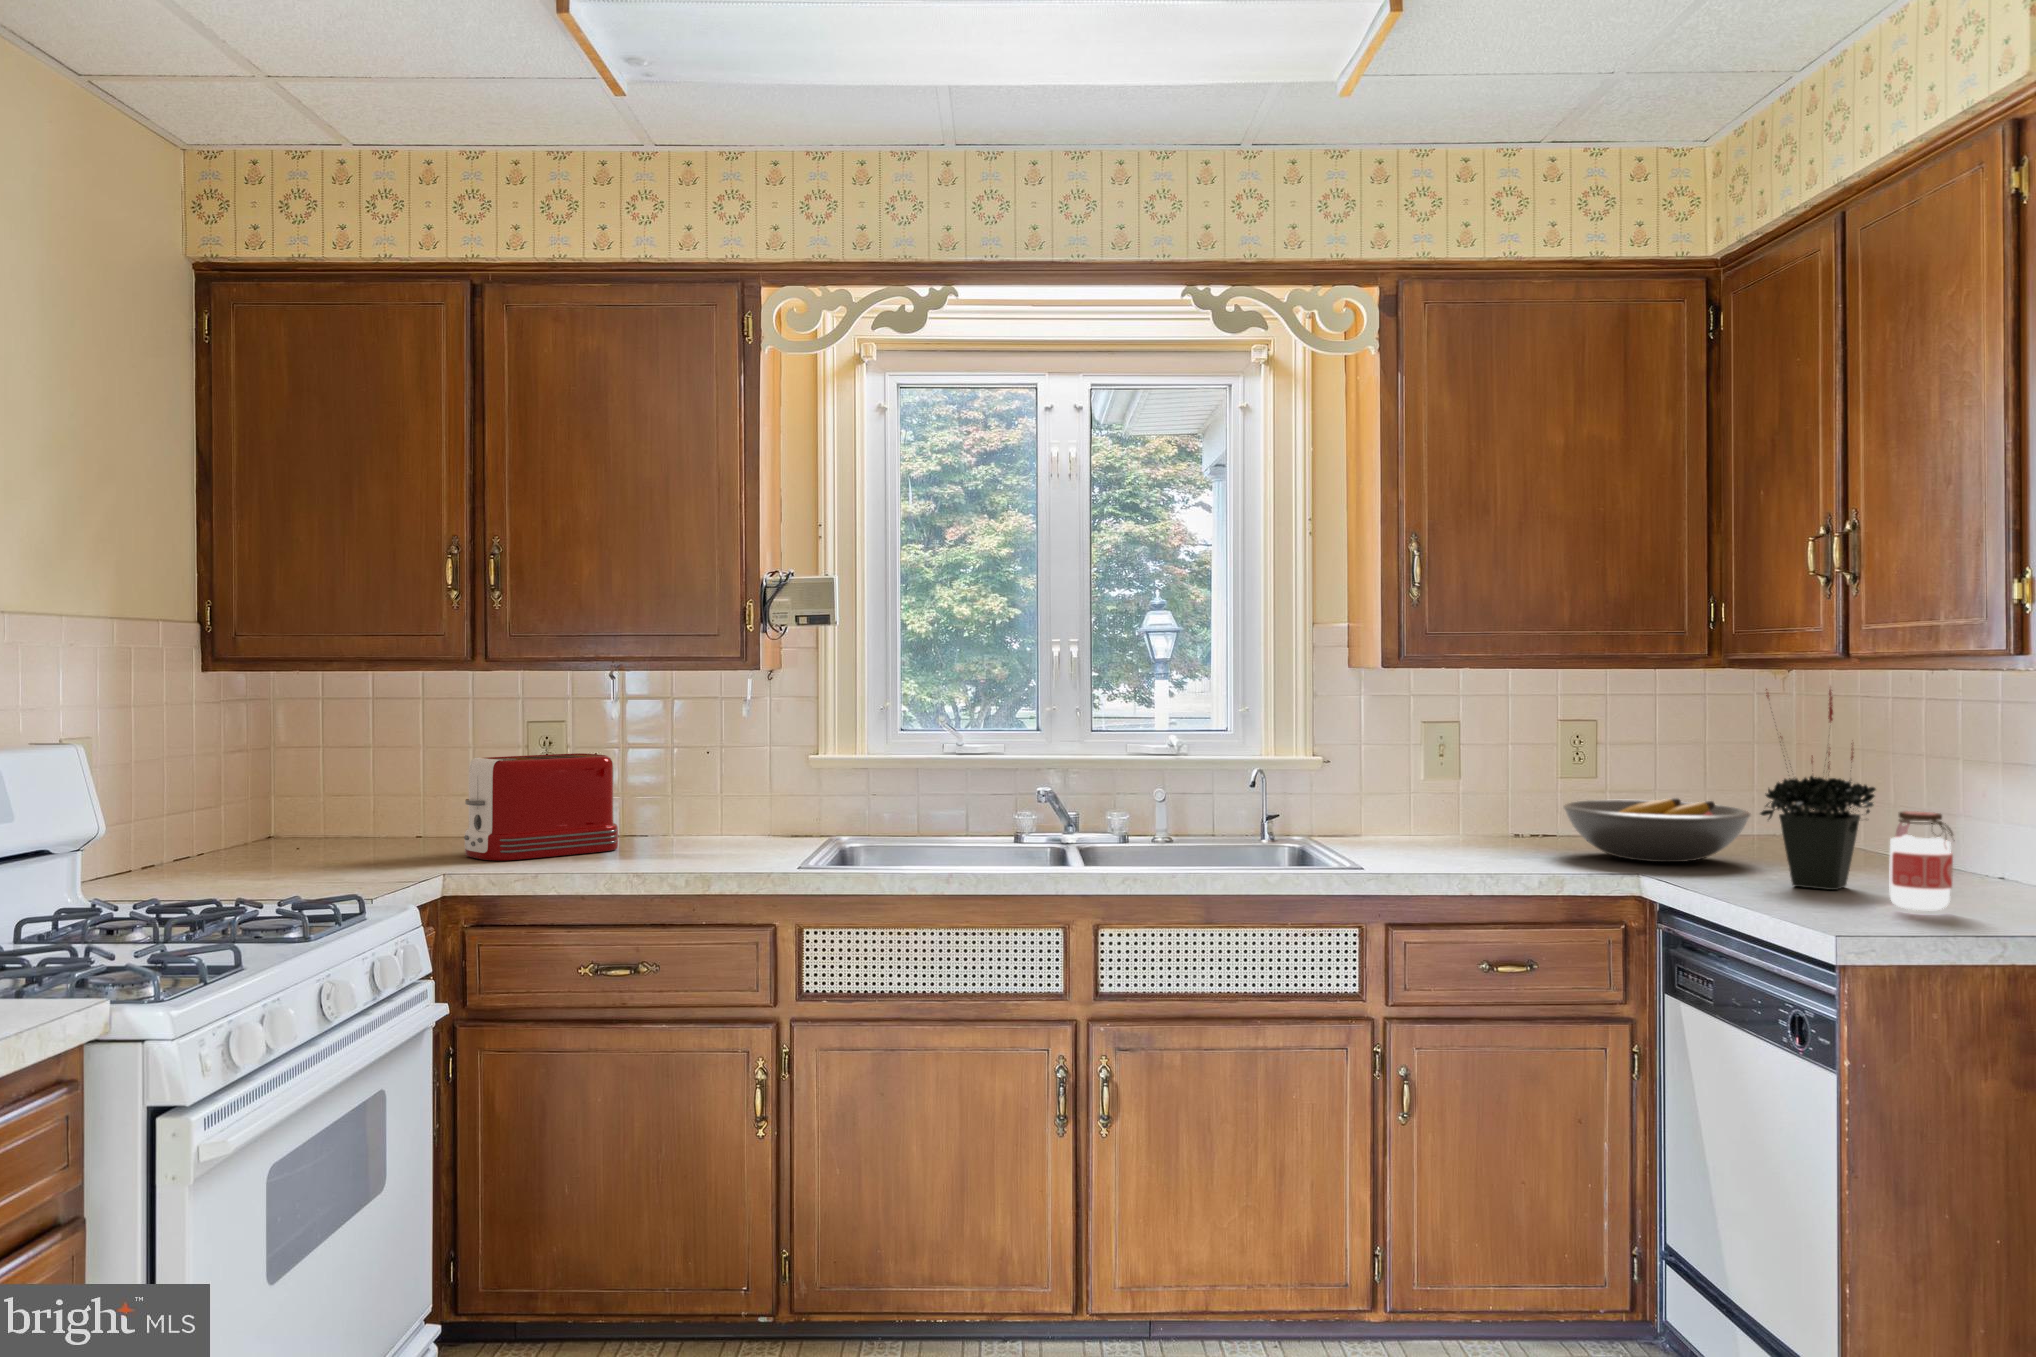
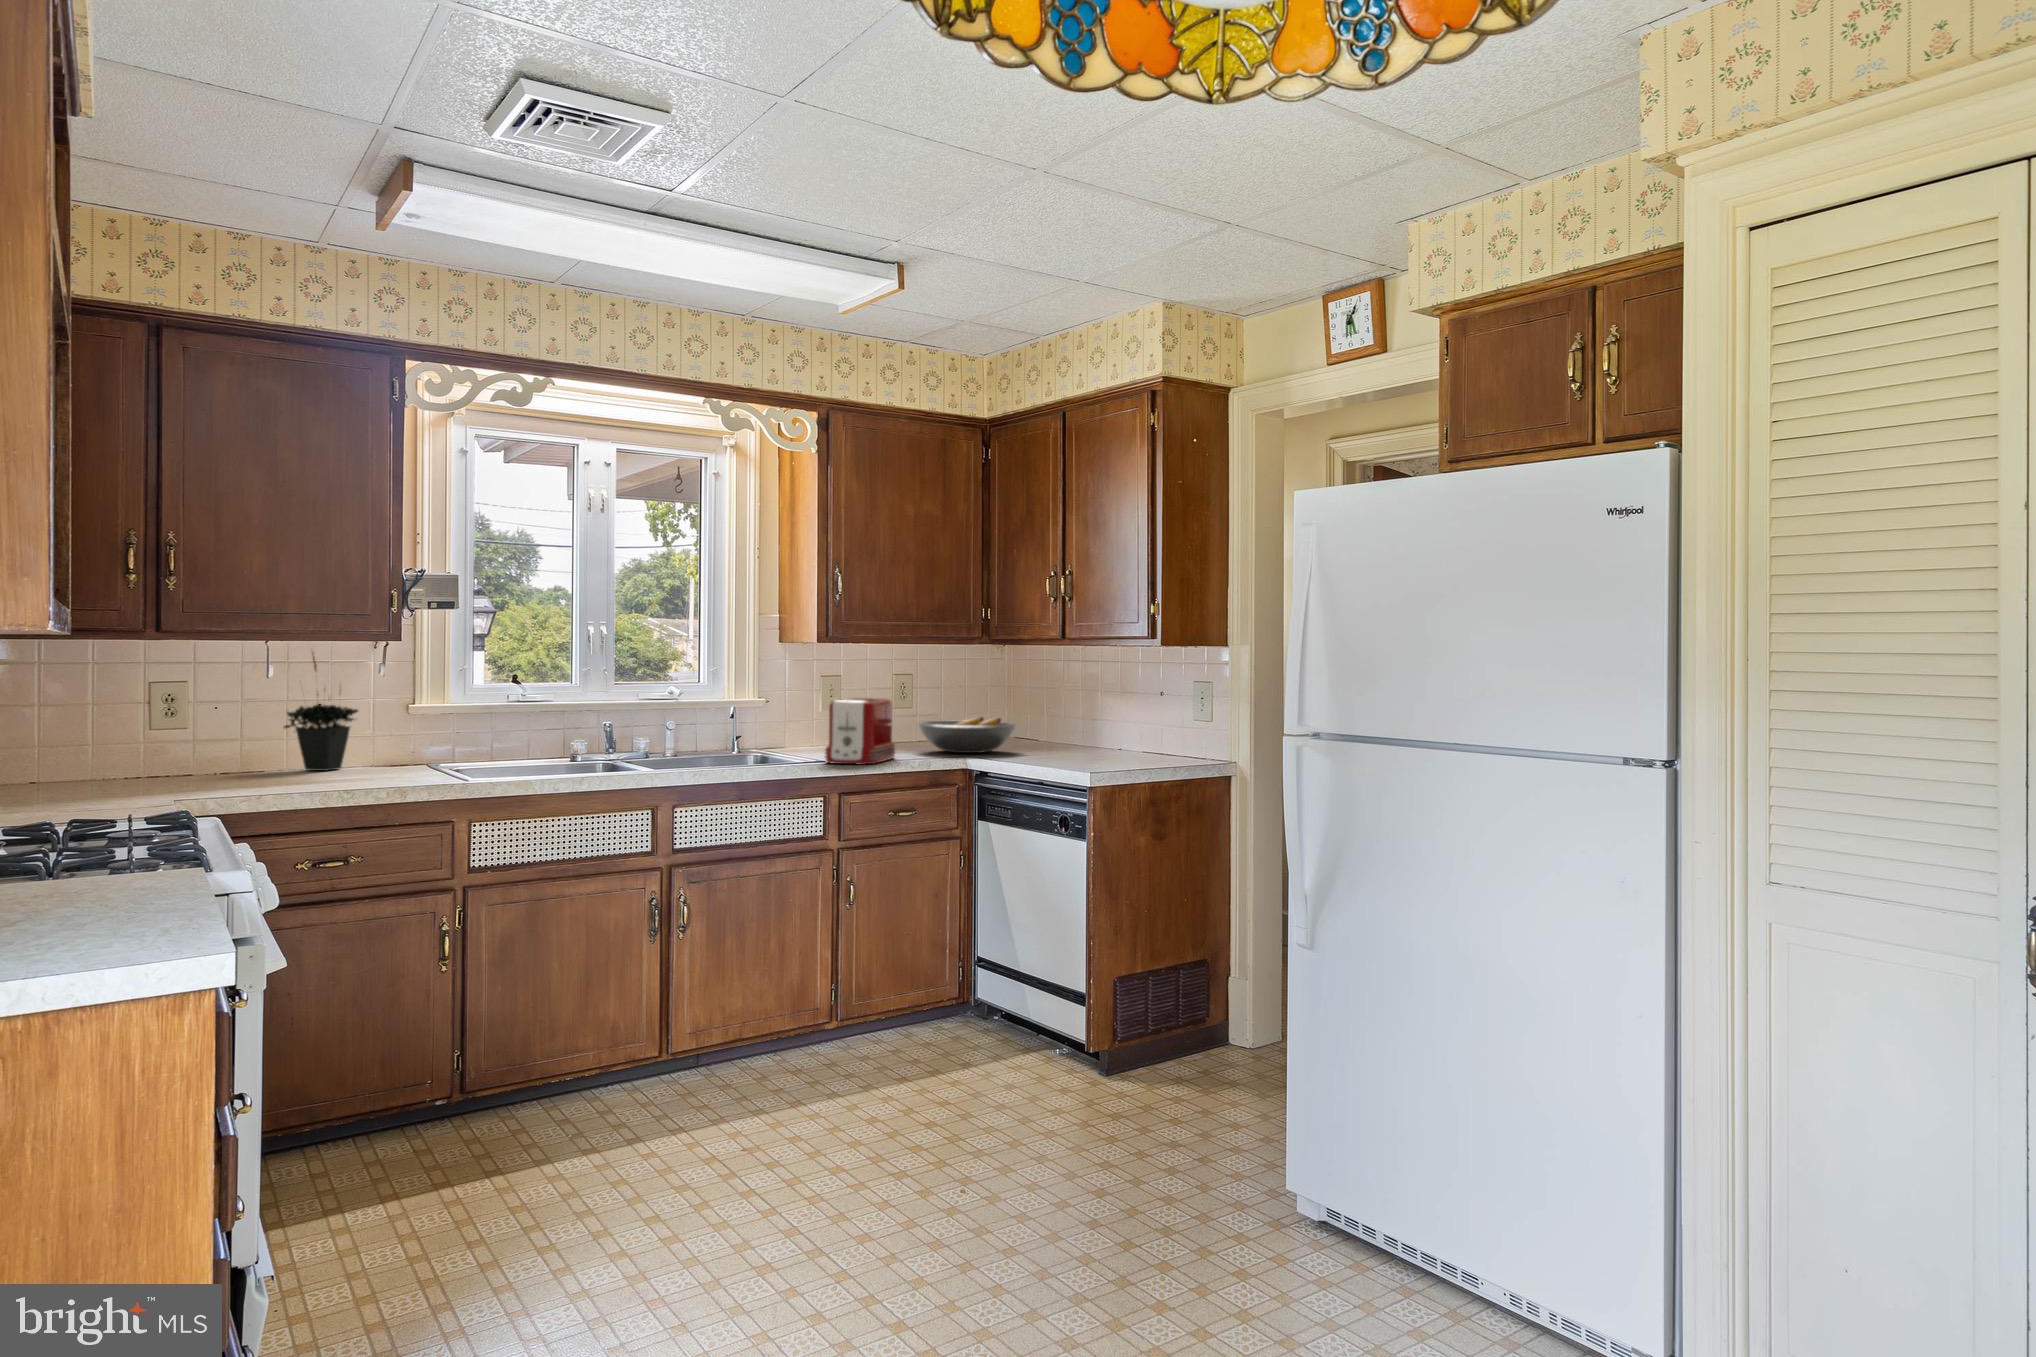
potted plant: present [1761,689,1876,890] -> present [284,657,358,771]
toaster: present [464,753,618,861] -> present [825,698,895,764]
jar: present [1889,811,1953,910] -> none [1099,716,1128,765]

